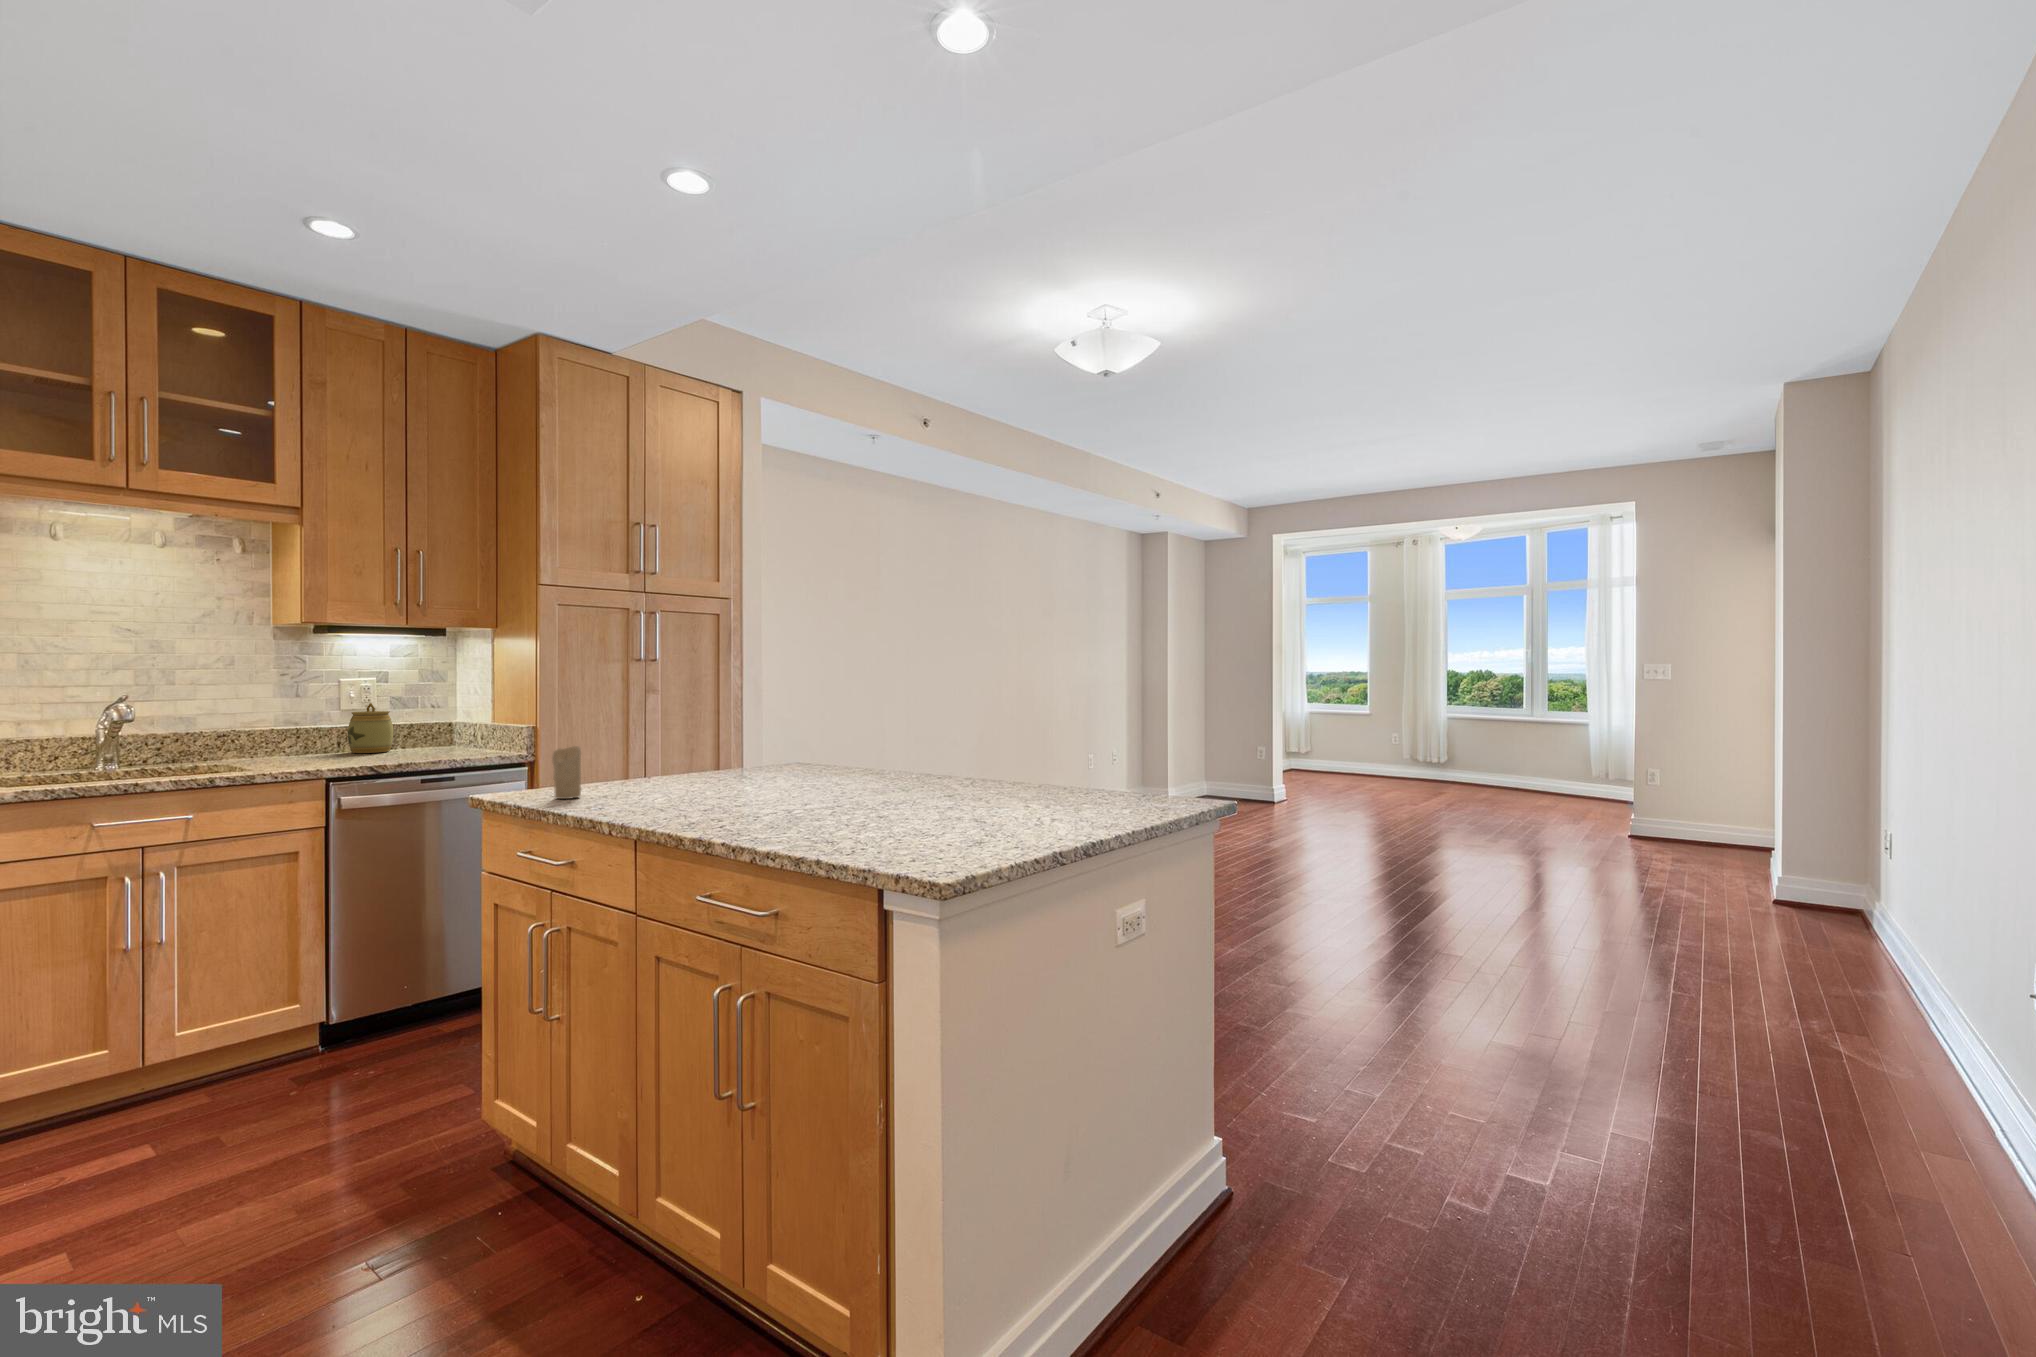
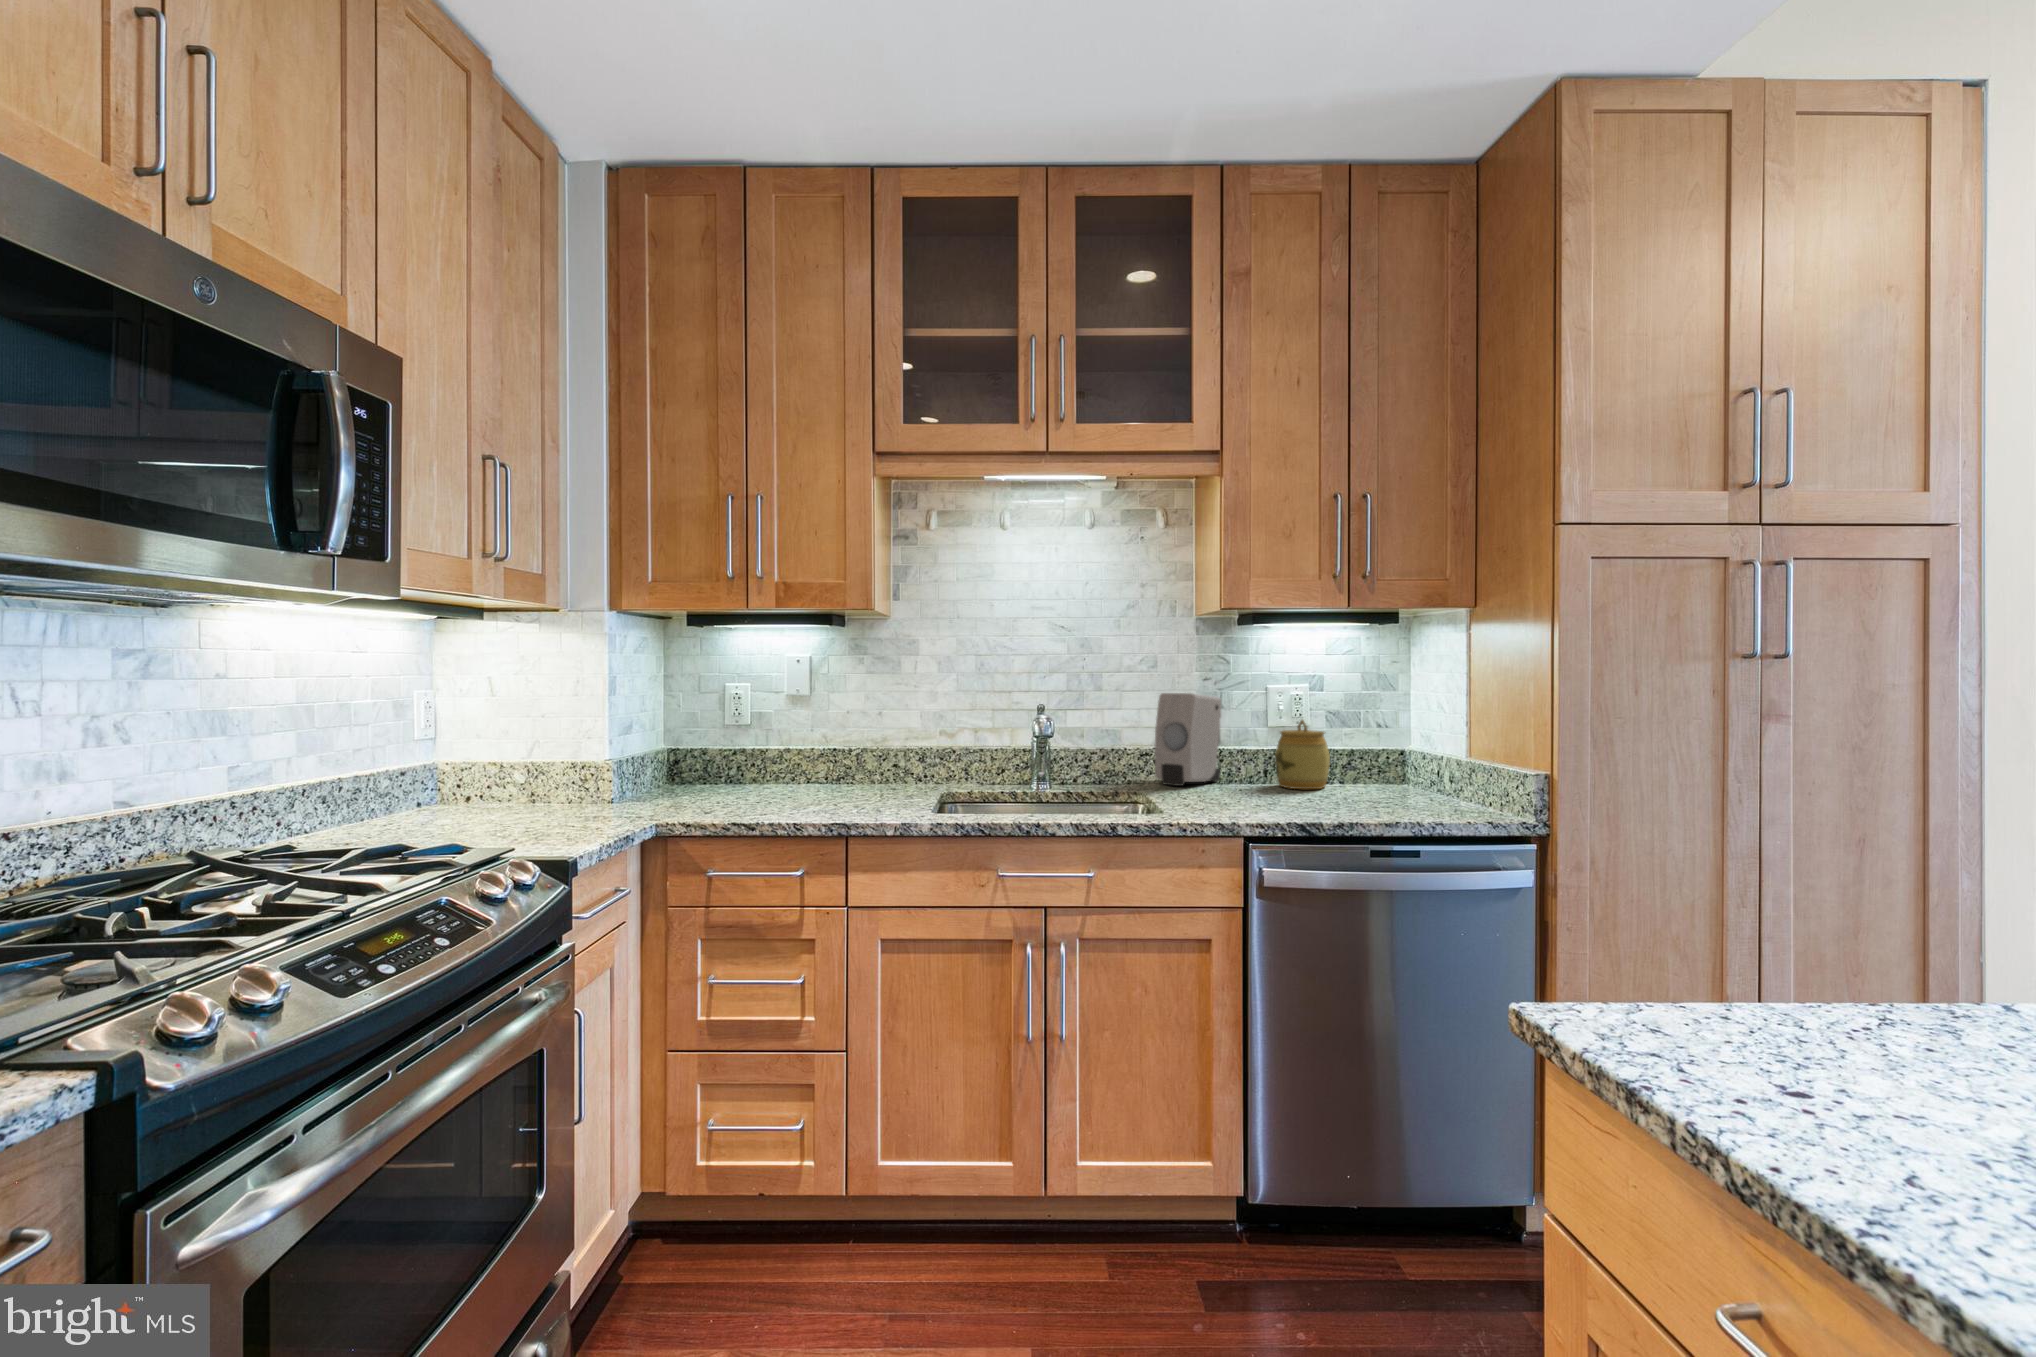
soap dispenser: none [233,686,300,758] -> present [1155,693,1221,786]
candle: present [552,746,581,799] -> none [1792,942,1909,1131]

